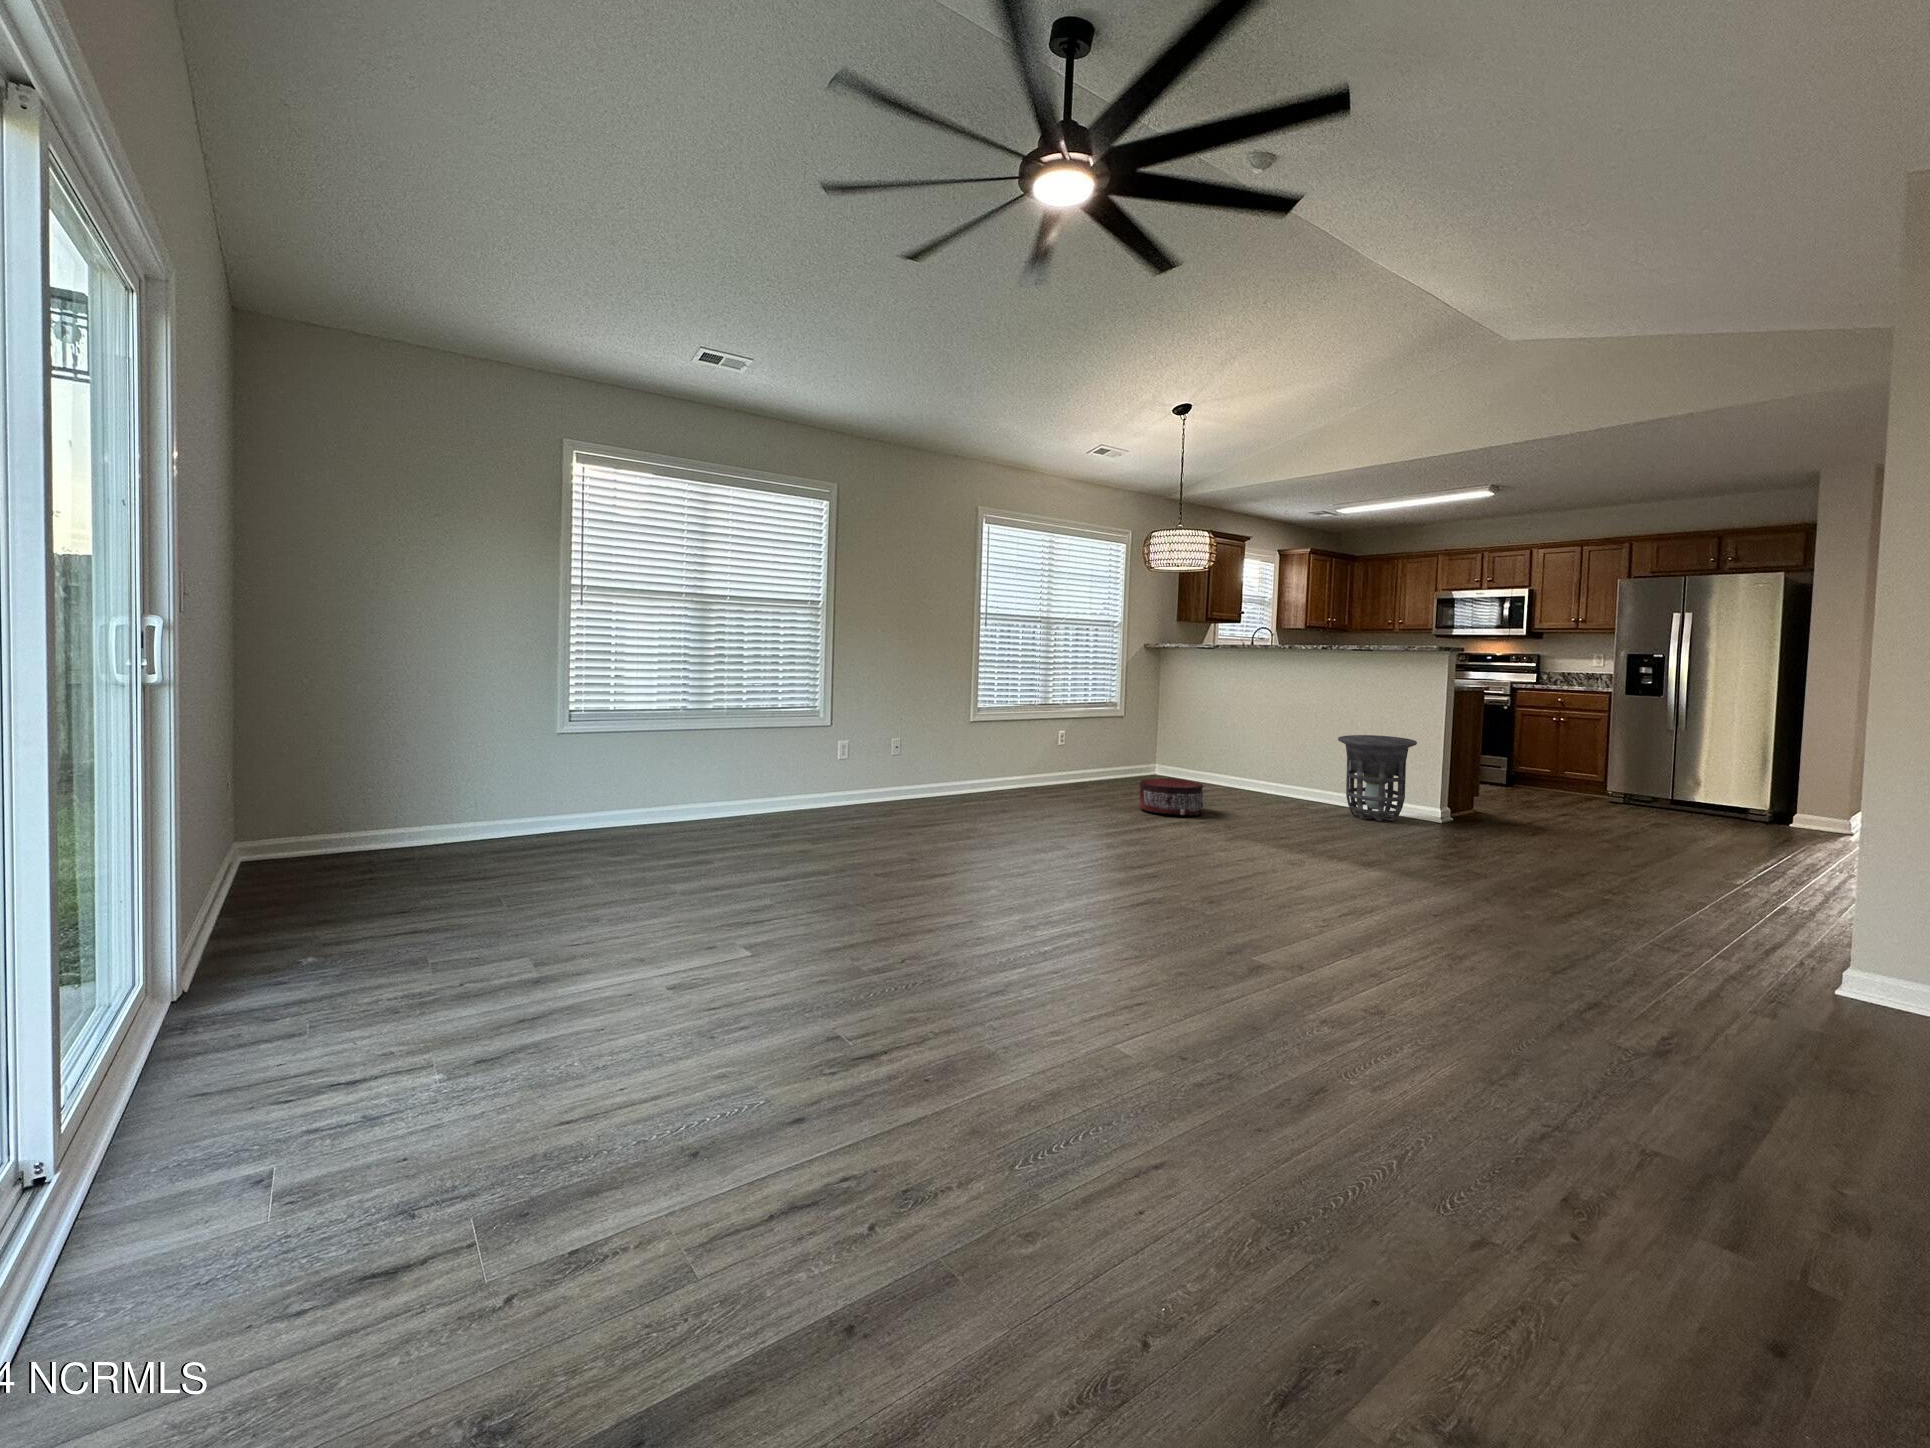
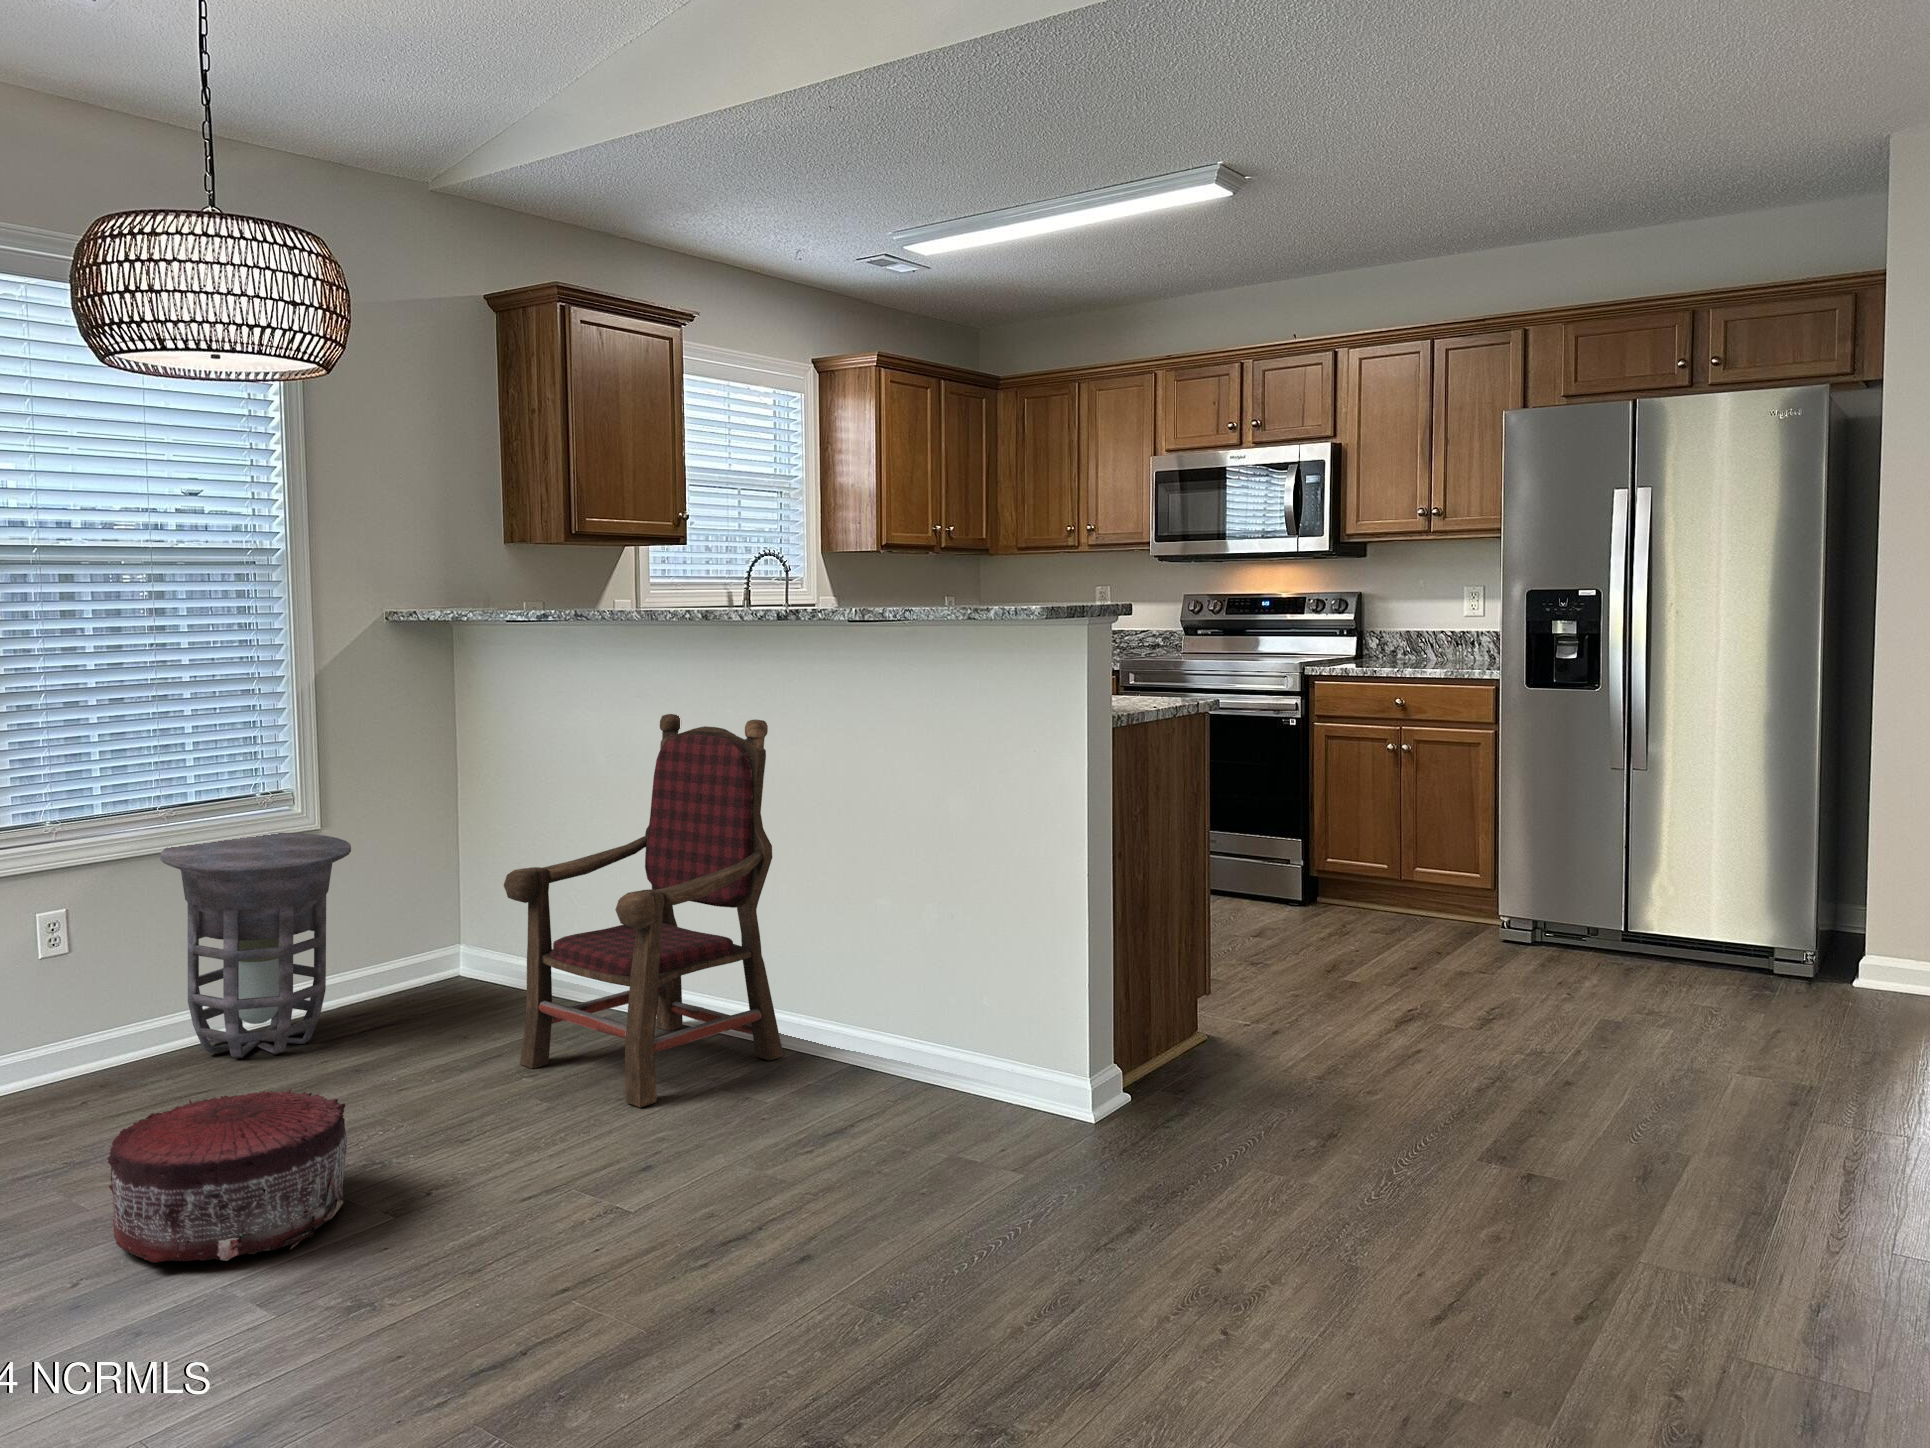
armchair: none [1211,682,1310,805] -> present [504,714,784,1107]
side table: present [1338,735,1417,821] -> present [160,833,351,1058]

